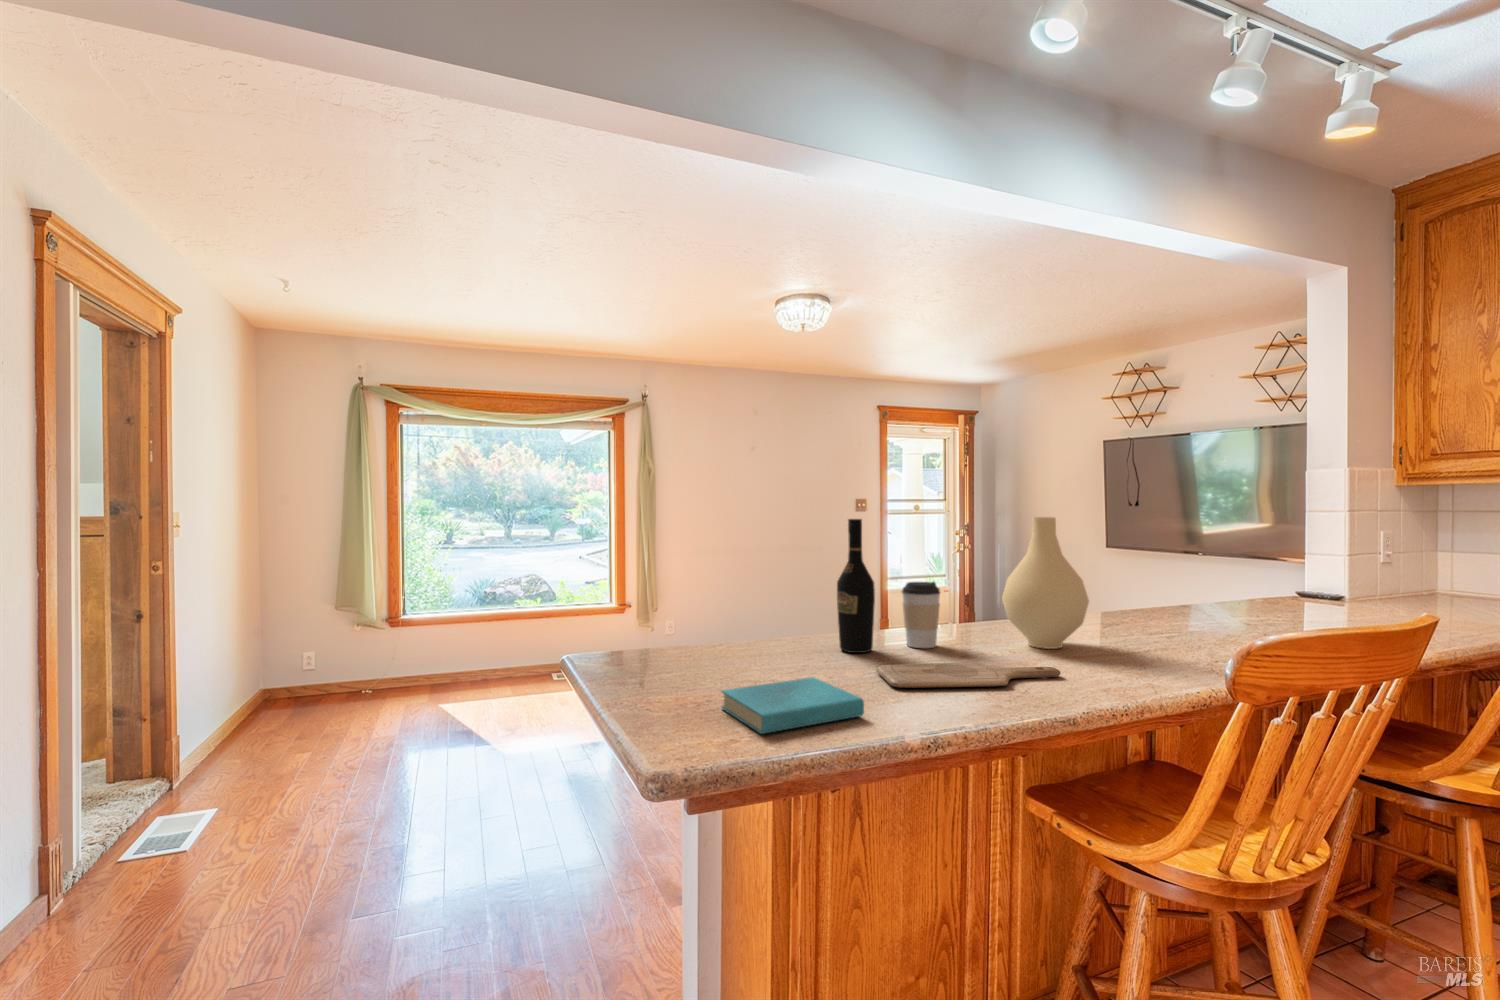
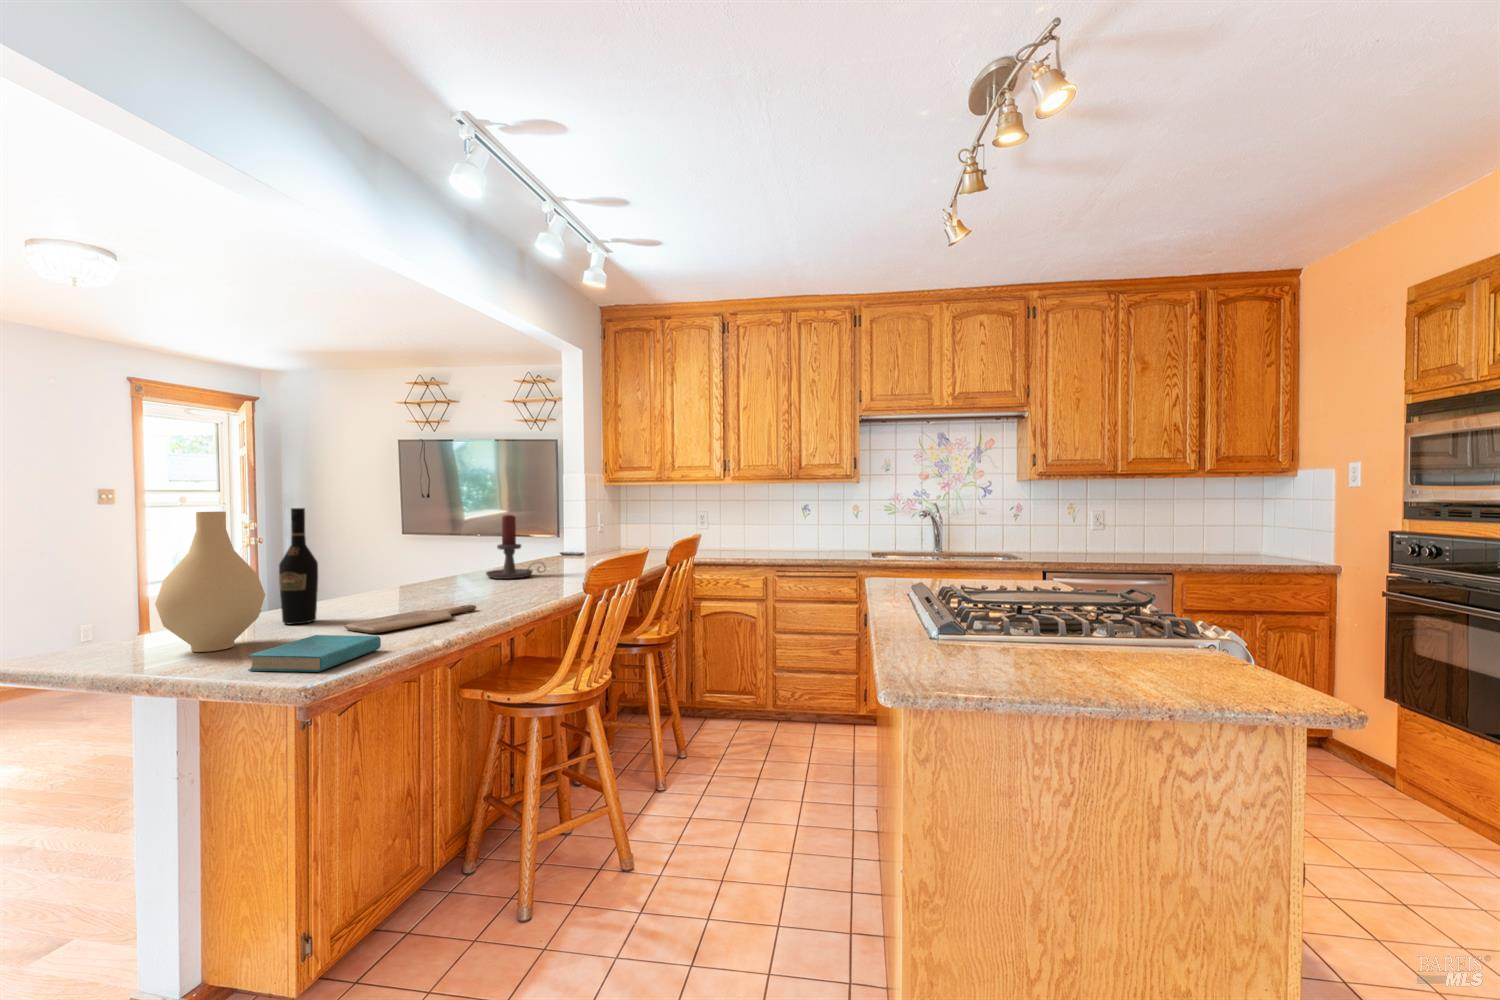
vase: present [1002,517,1089,649] -> present [155,512,265,652]
candle holder: none [1137,533,1238,629] -> present [486,515,546,579]
coffee cup: present [902,582,940,648] -> none [333,558,370,613]

